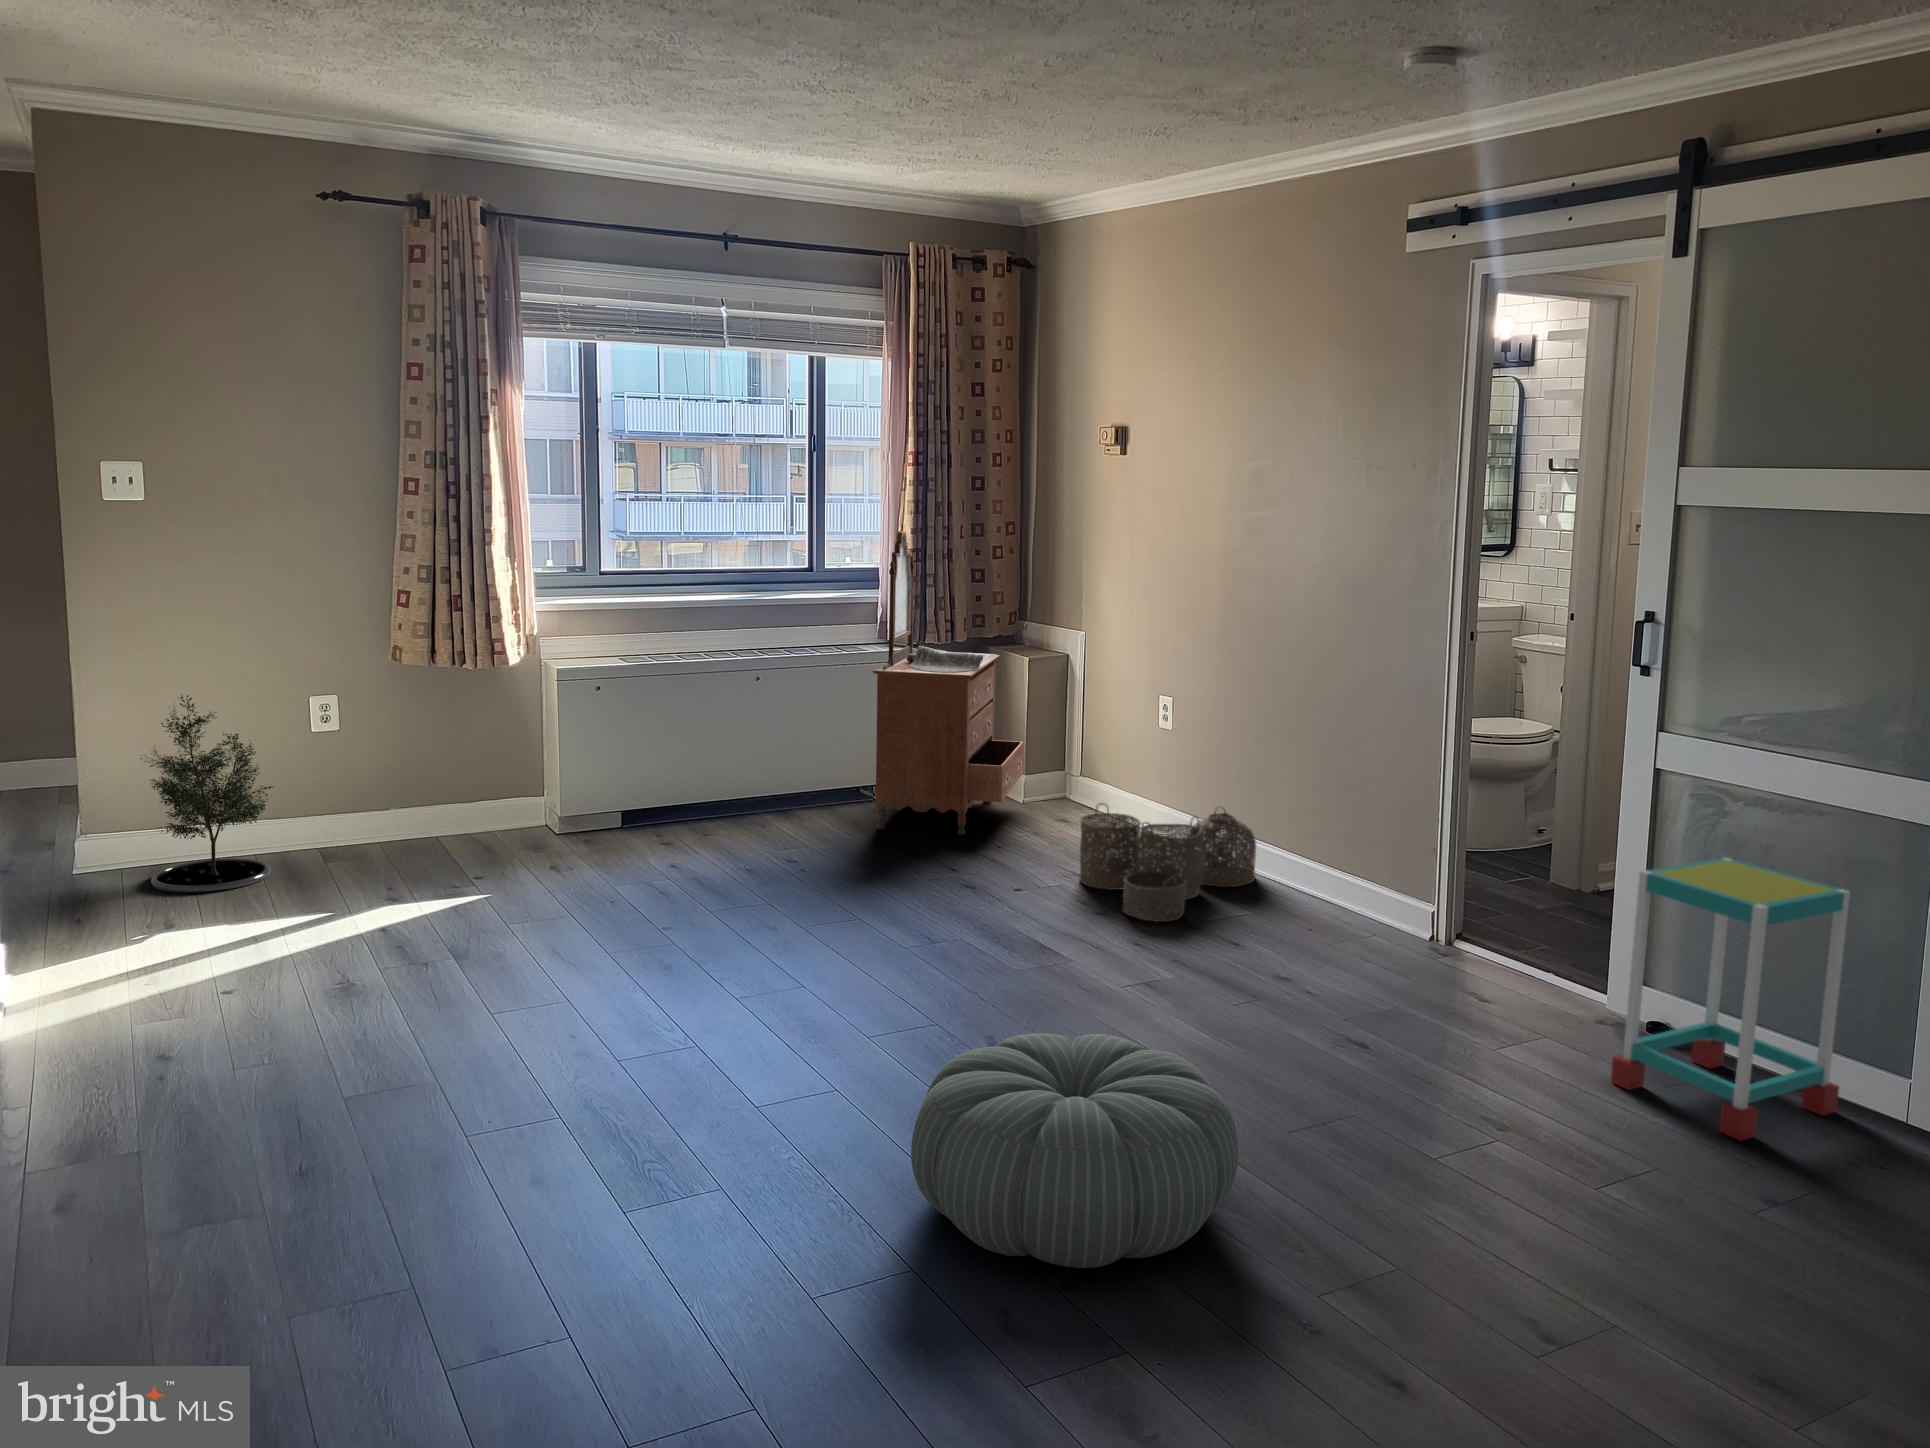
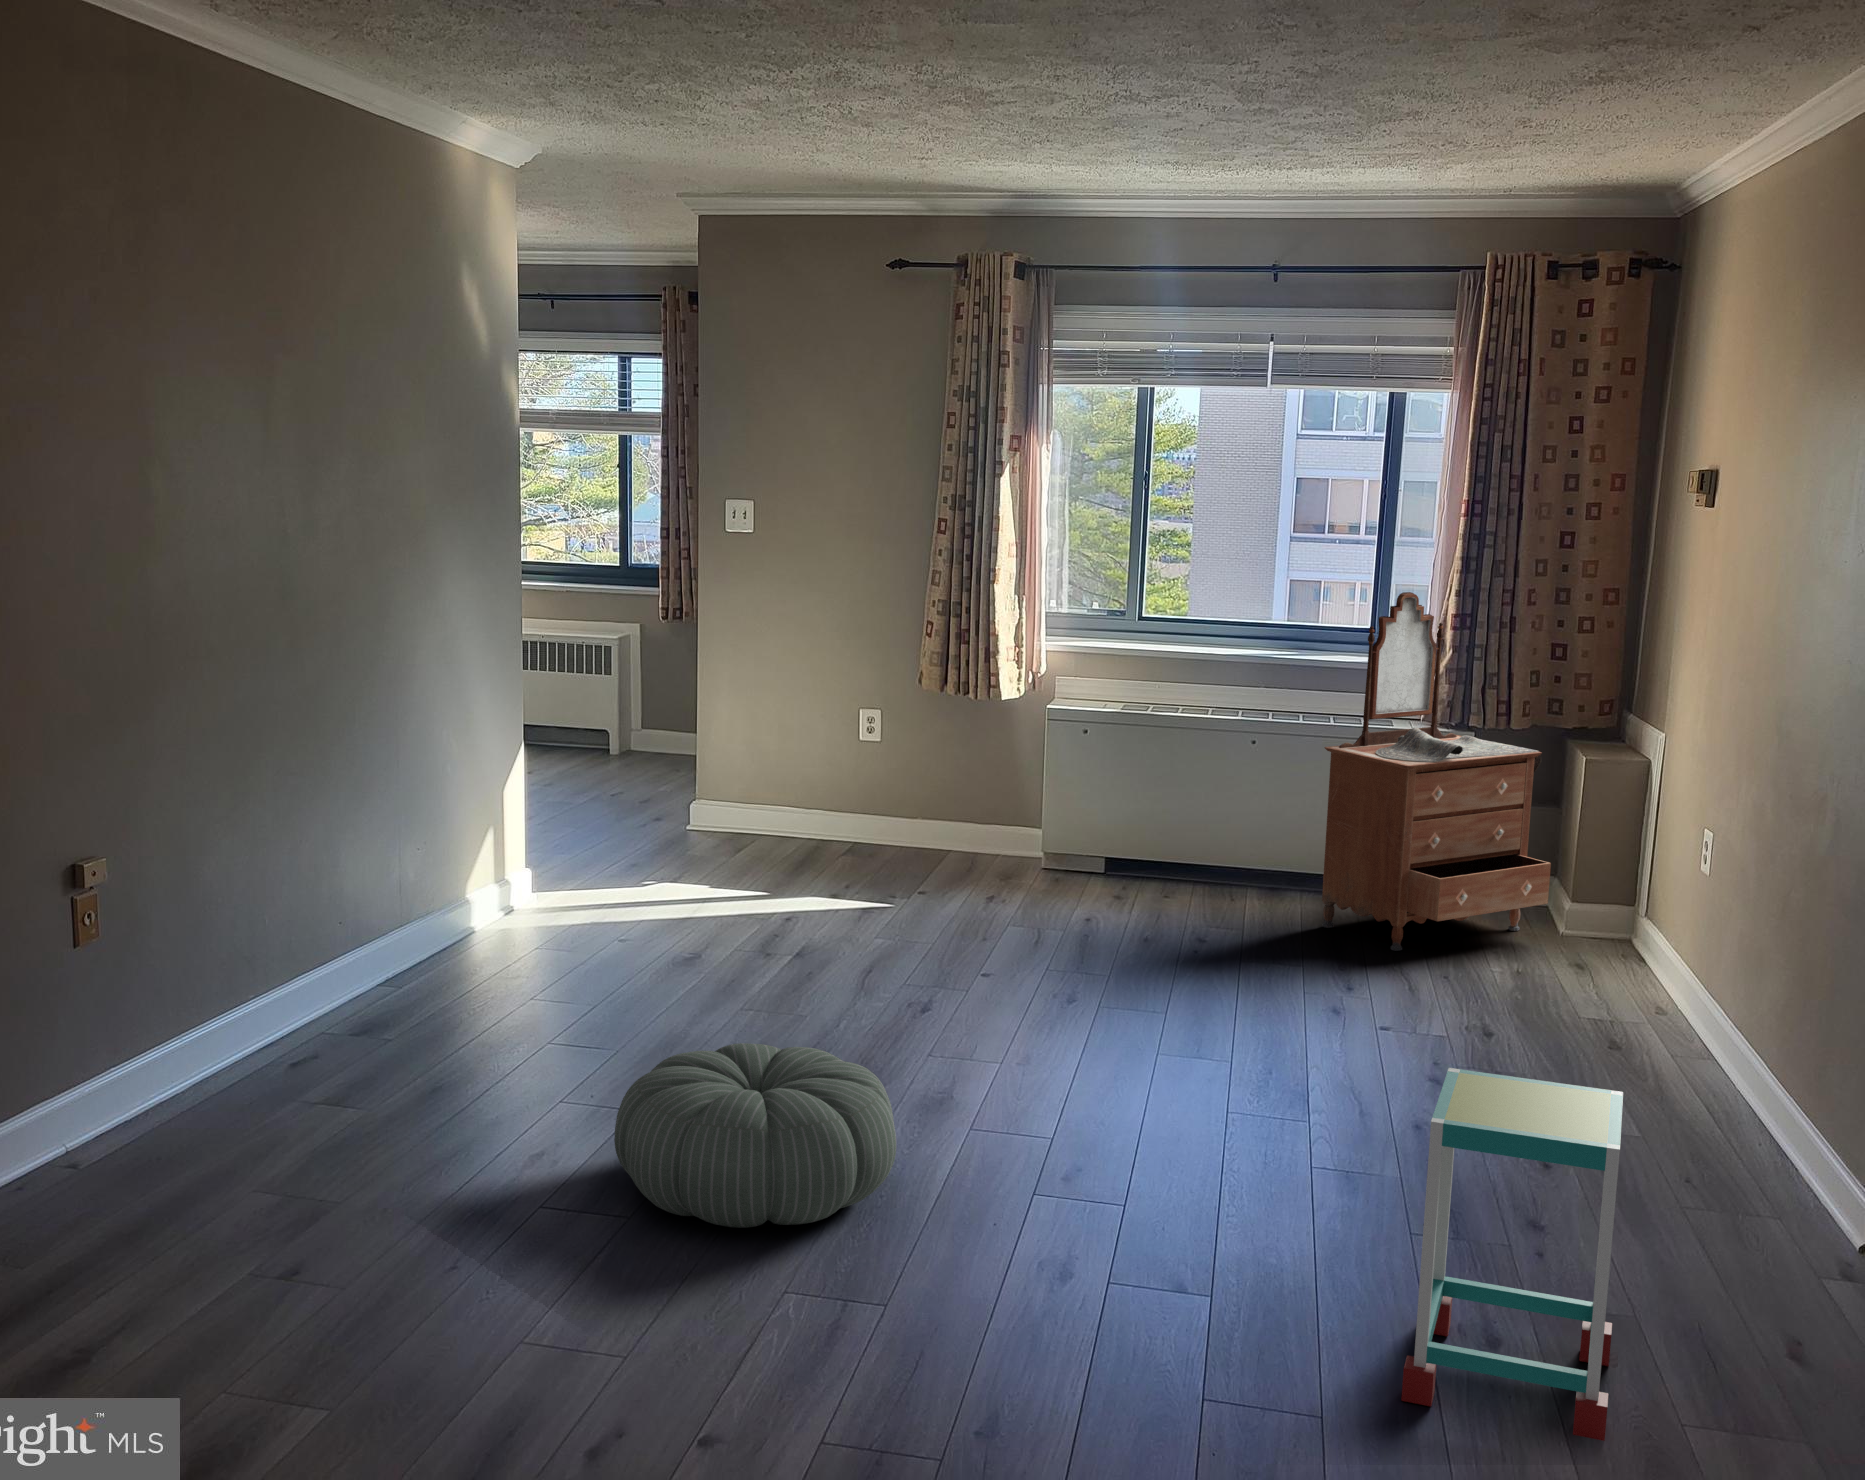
potted tree: present [140,695,273,893] -> none [706,690,808,855]
woven basket: present [1080,803,1256,922] -> none [1353,932,1613,1071]

